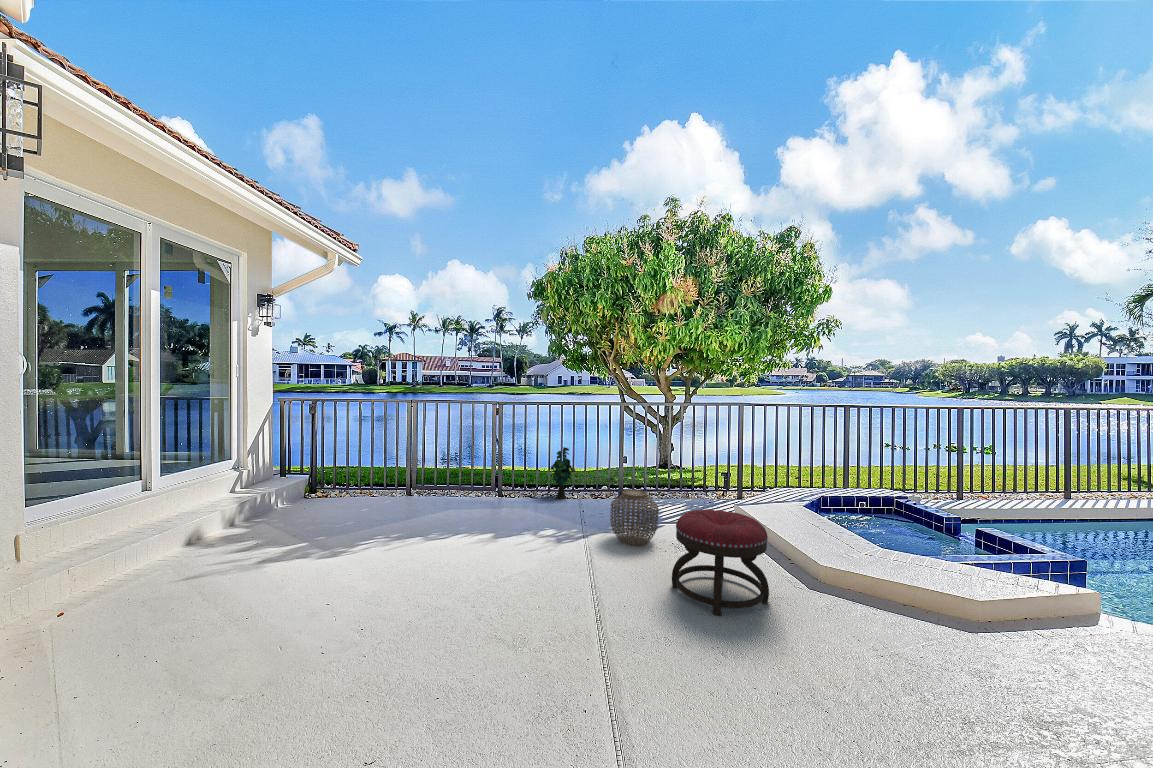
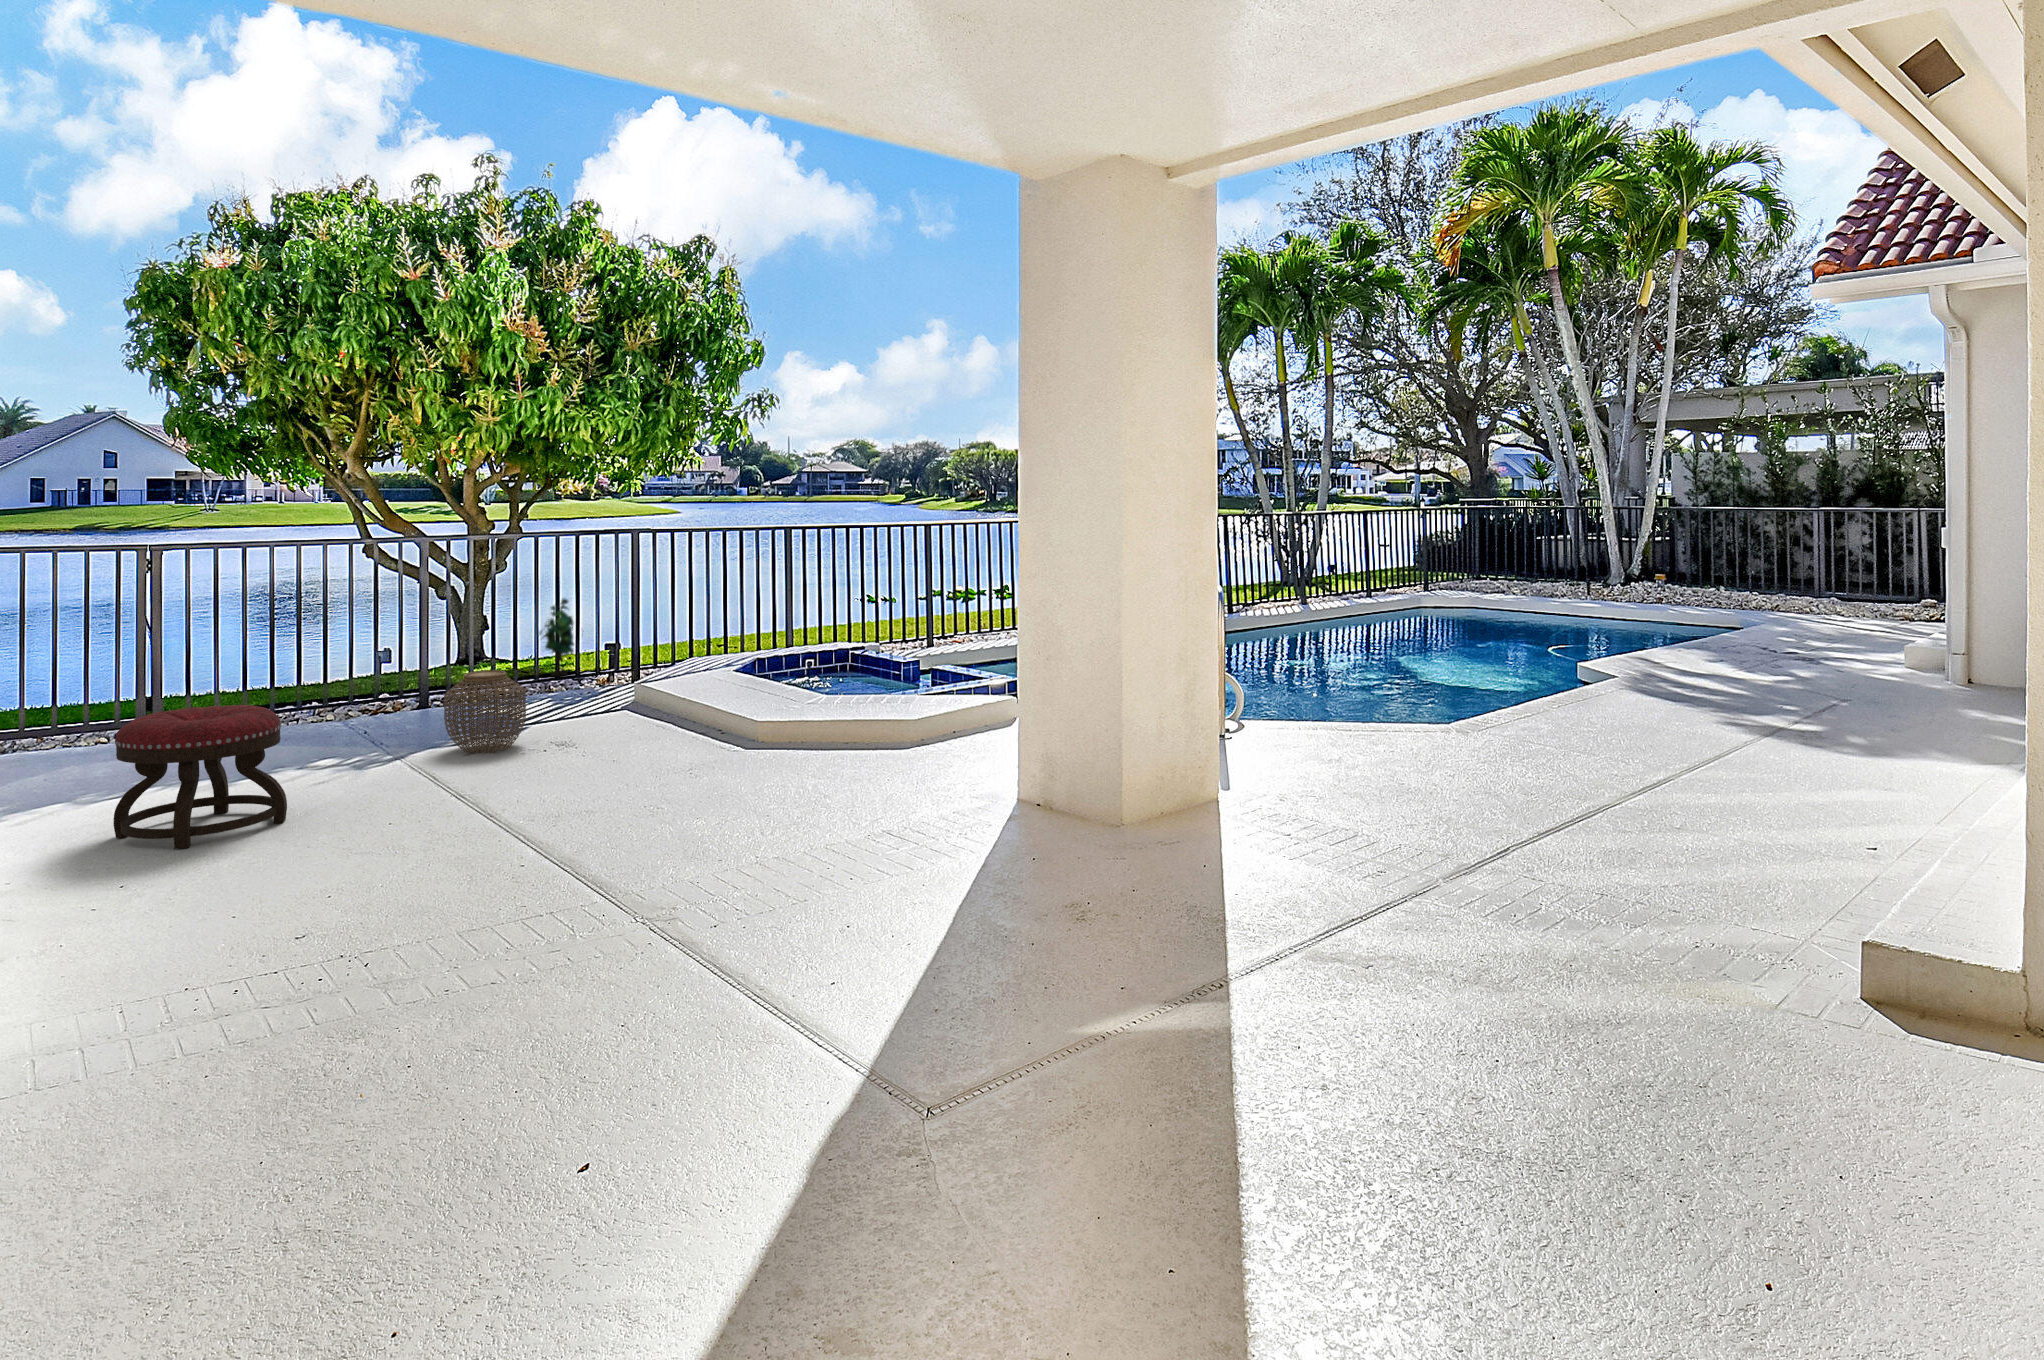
decorative plant: present [551,447,575,499] -> present [540,598,574,676]
ottoman: present [672,510,769,615] -> present [113,705,287,849]

